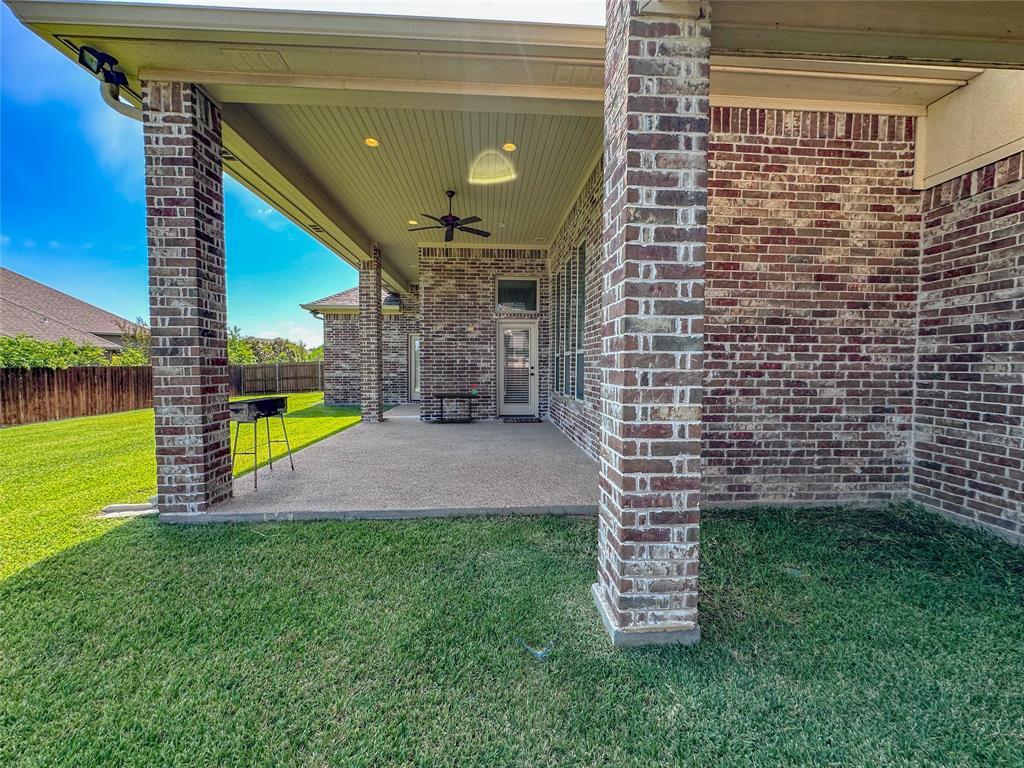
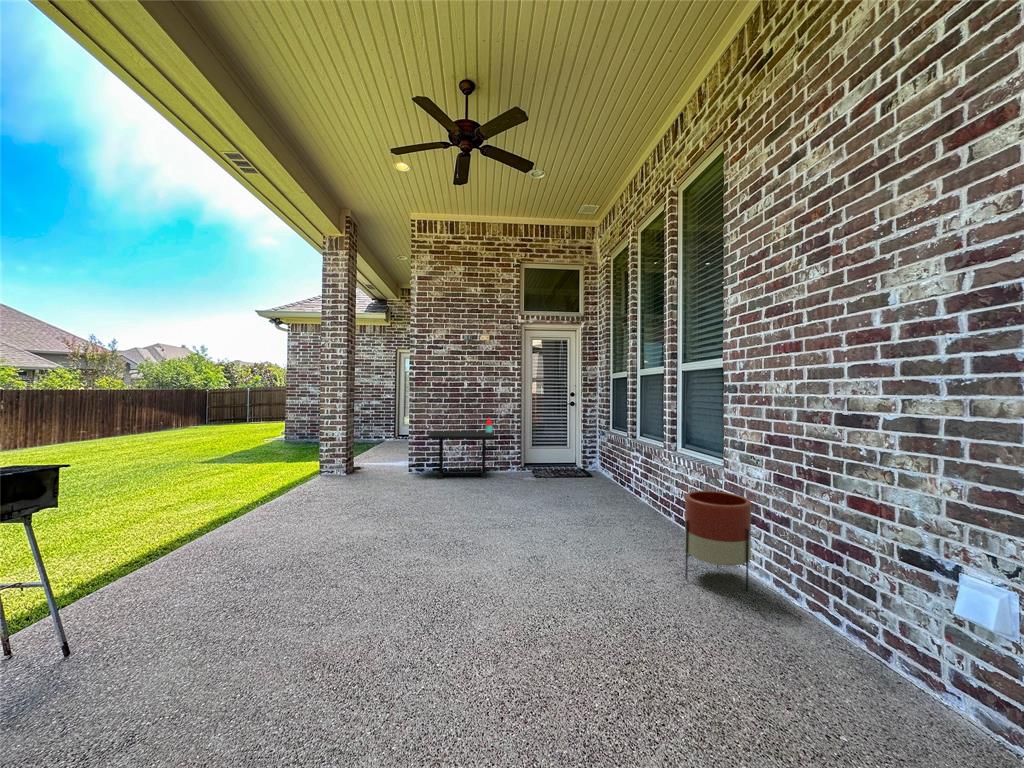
planter: none [554,415,584,459] -> present [684,491,751,591]

